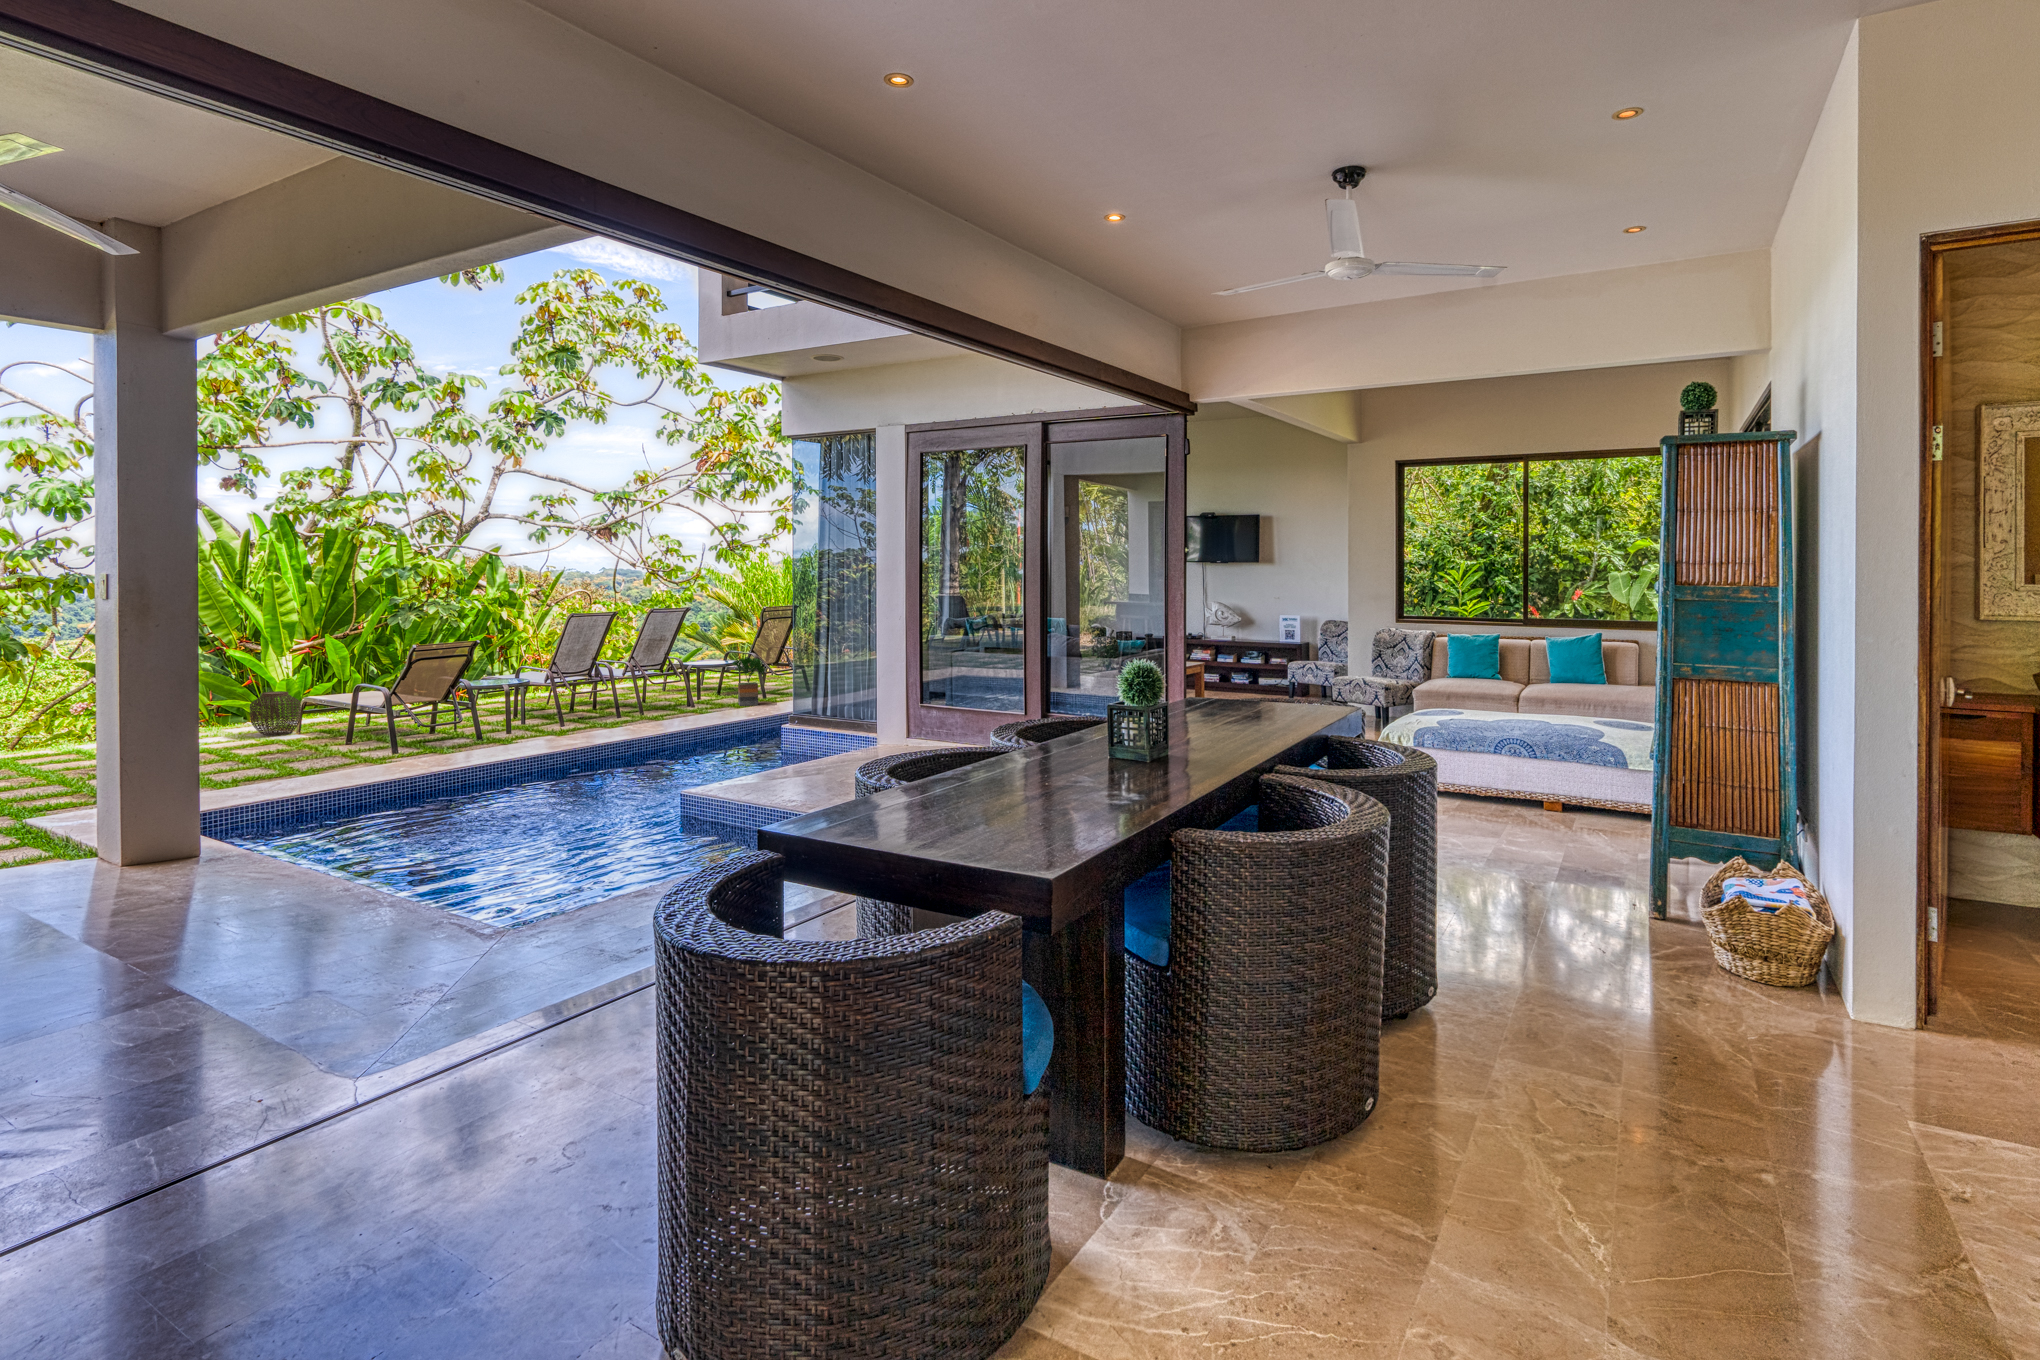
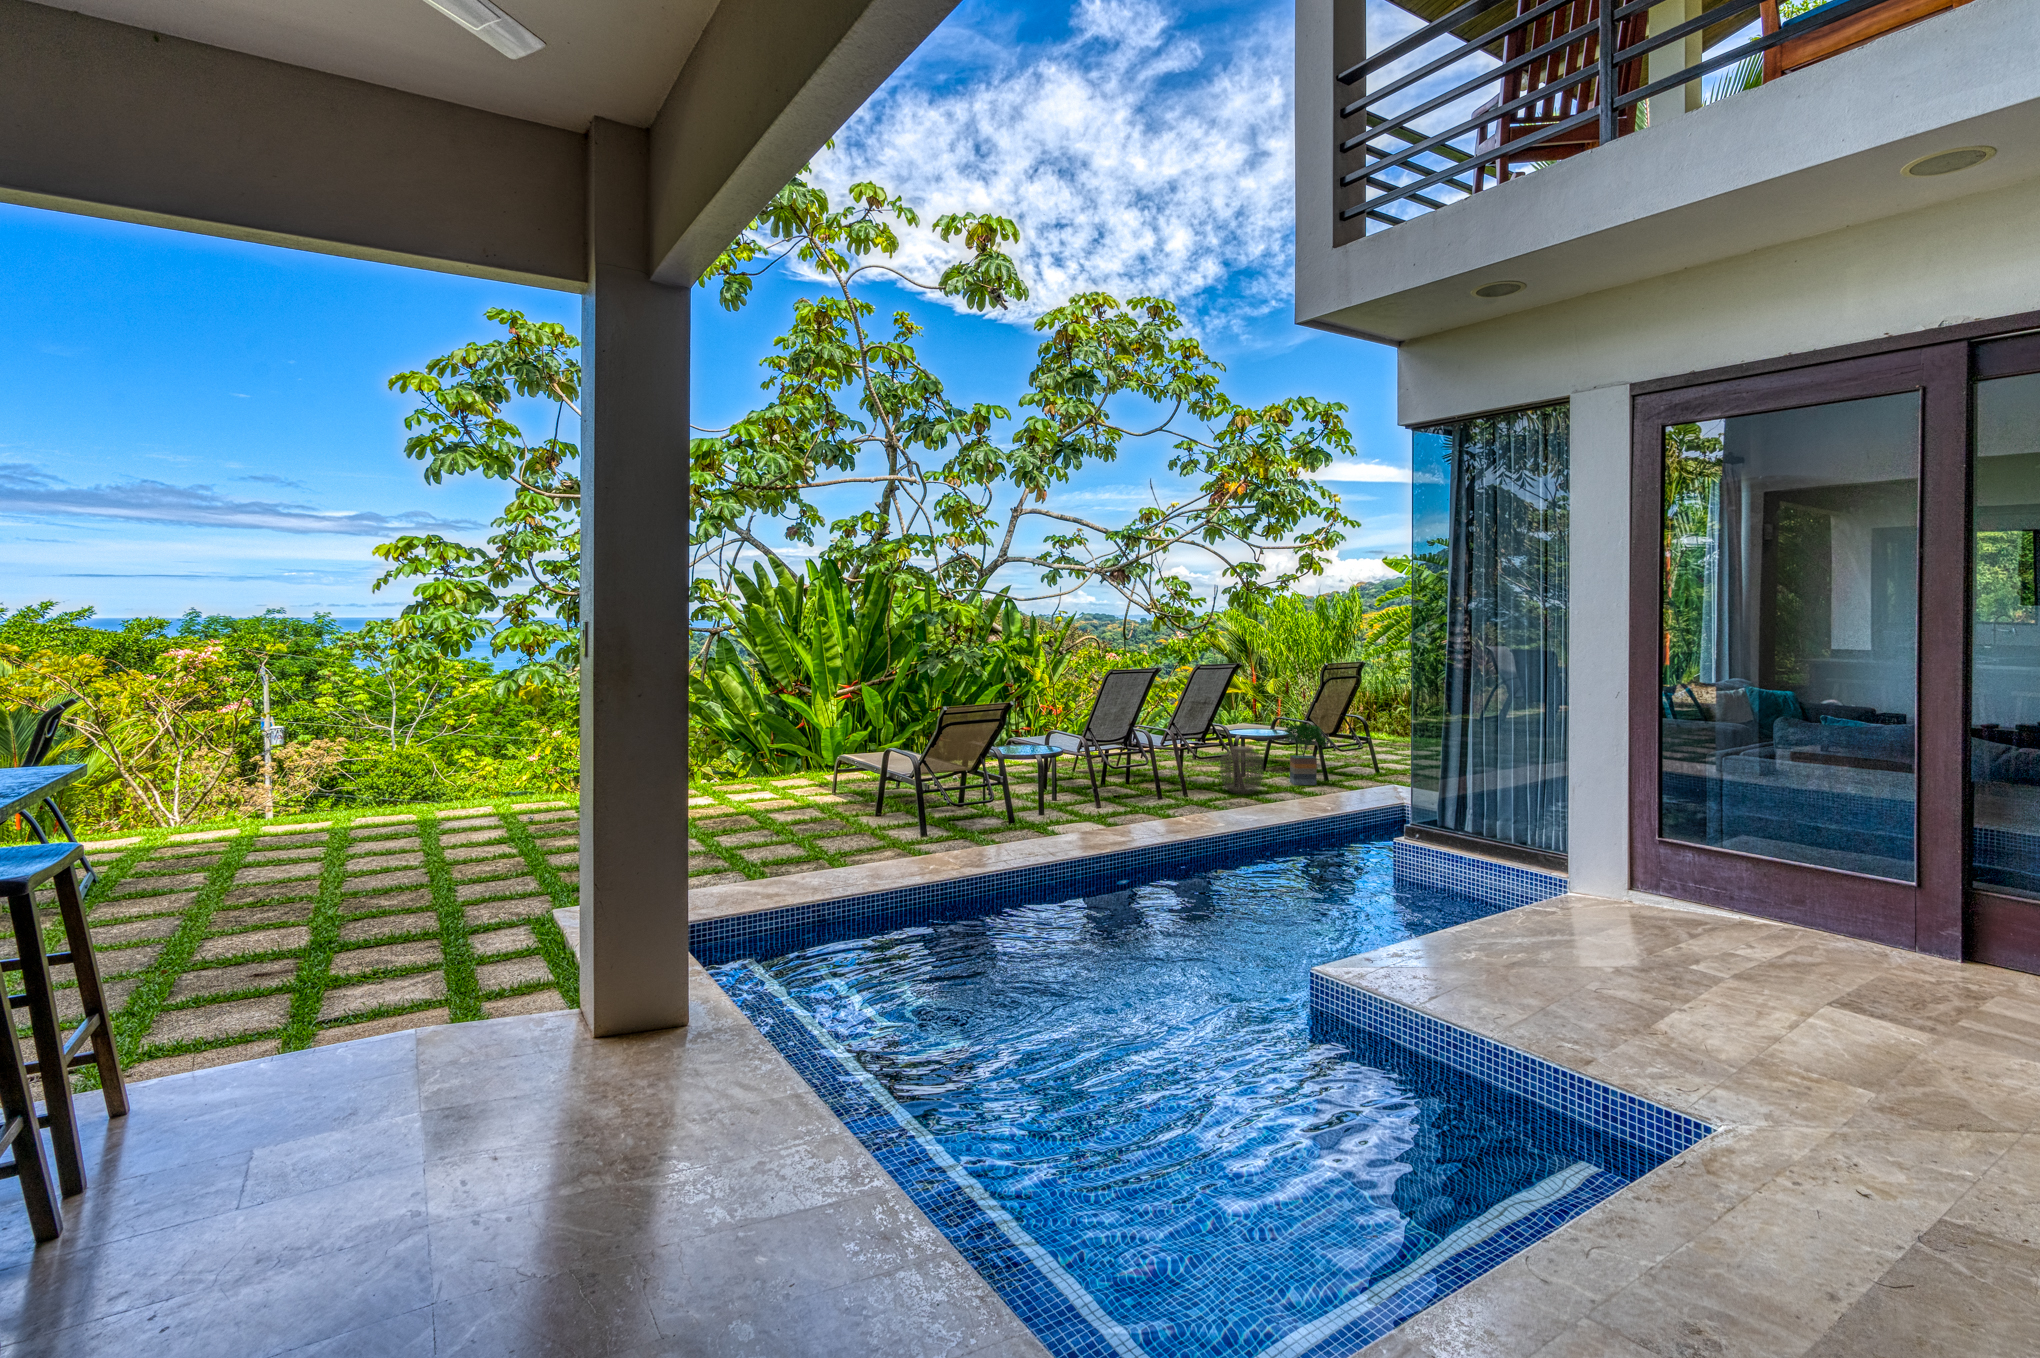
woven basket: present [250,691,301,736] -> present [1220,746,1263,793]

